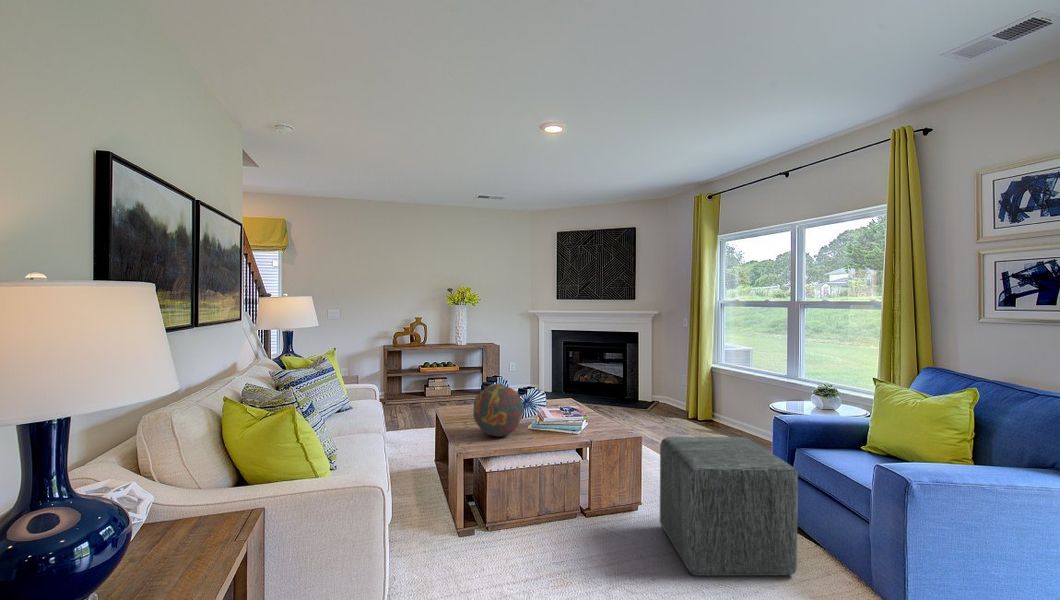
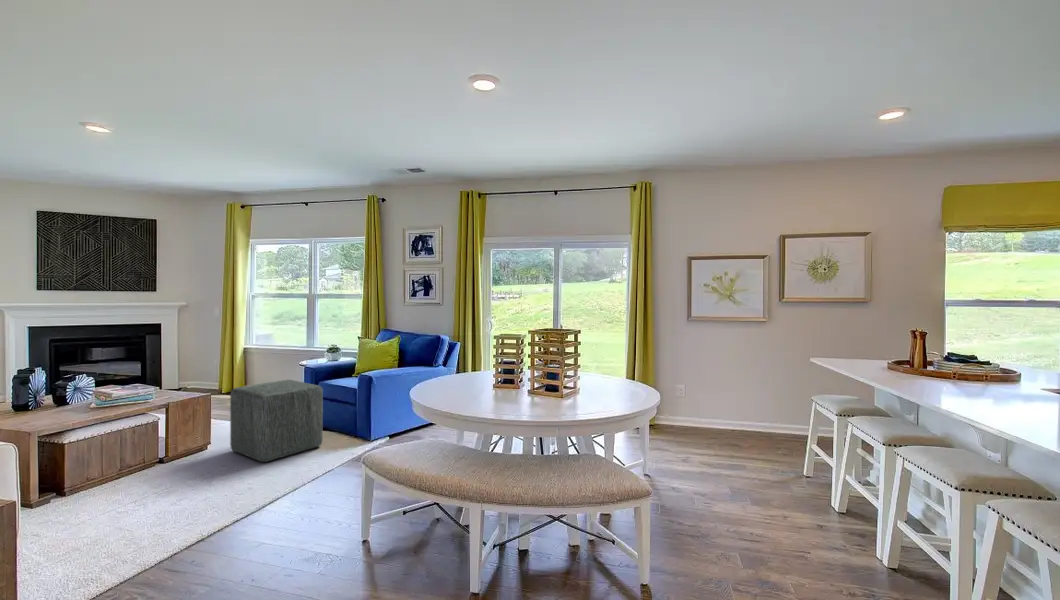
decorative orb: present [473,384,523,437] -> none [32,369,97,416]

